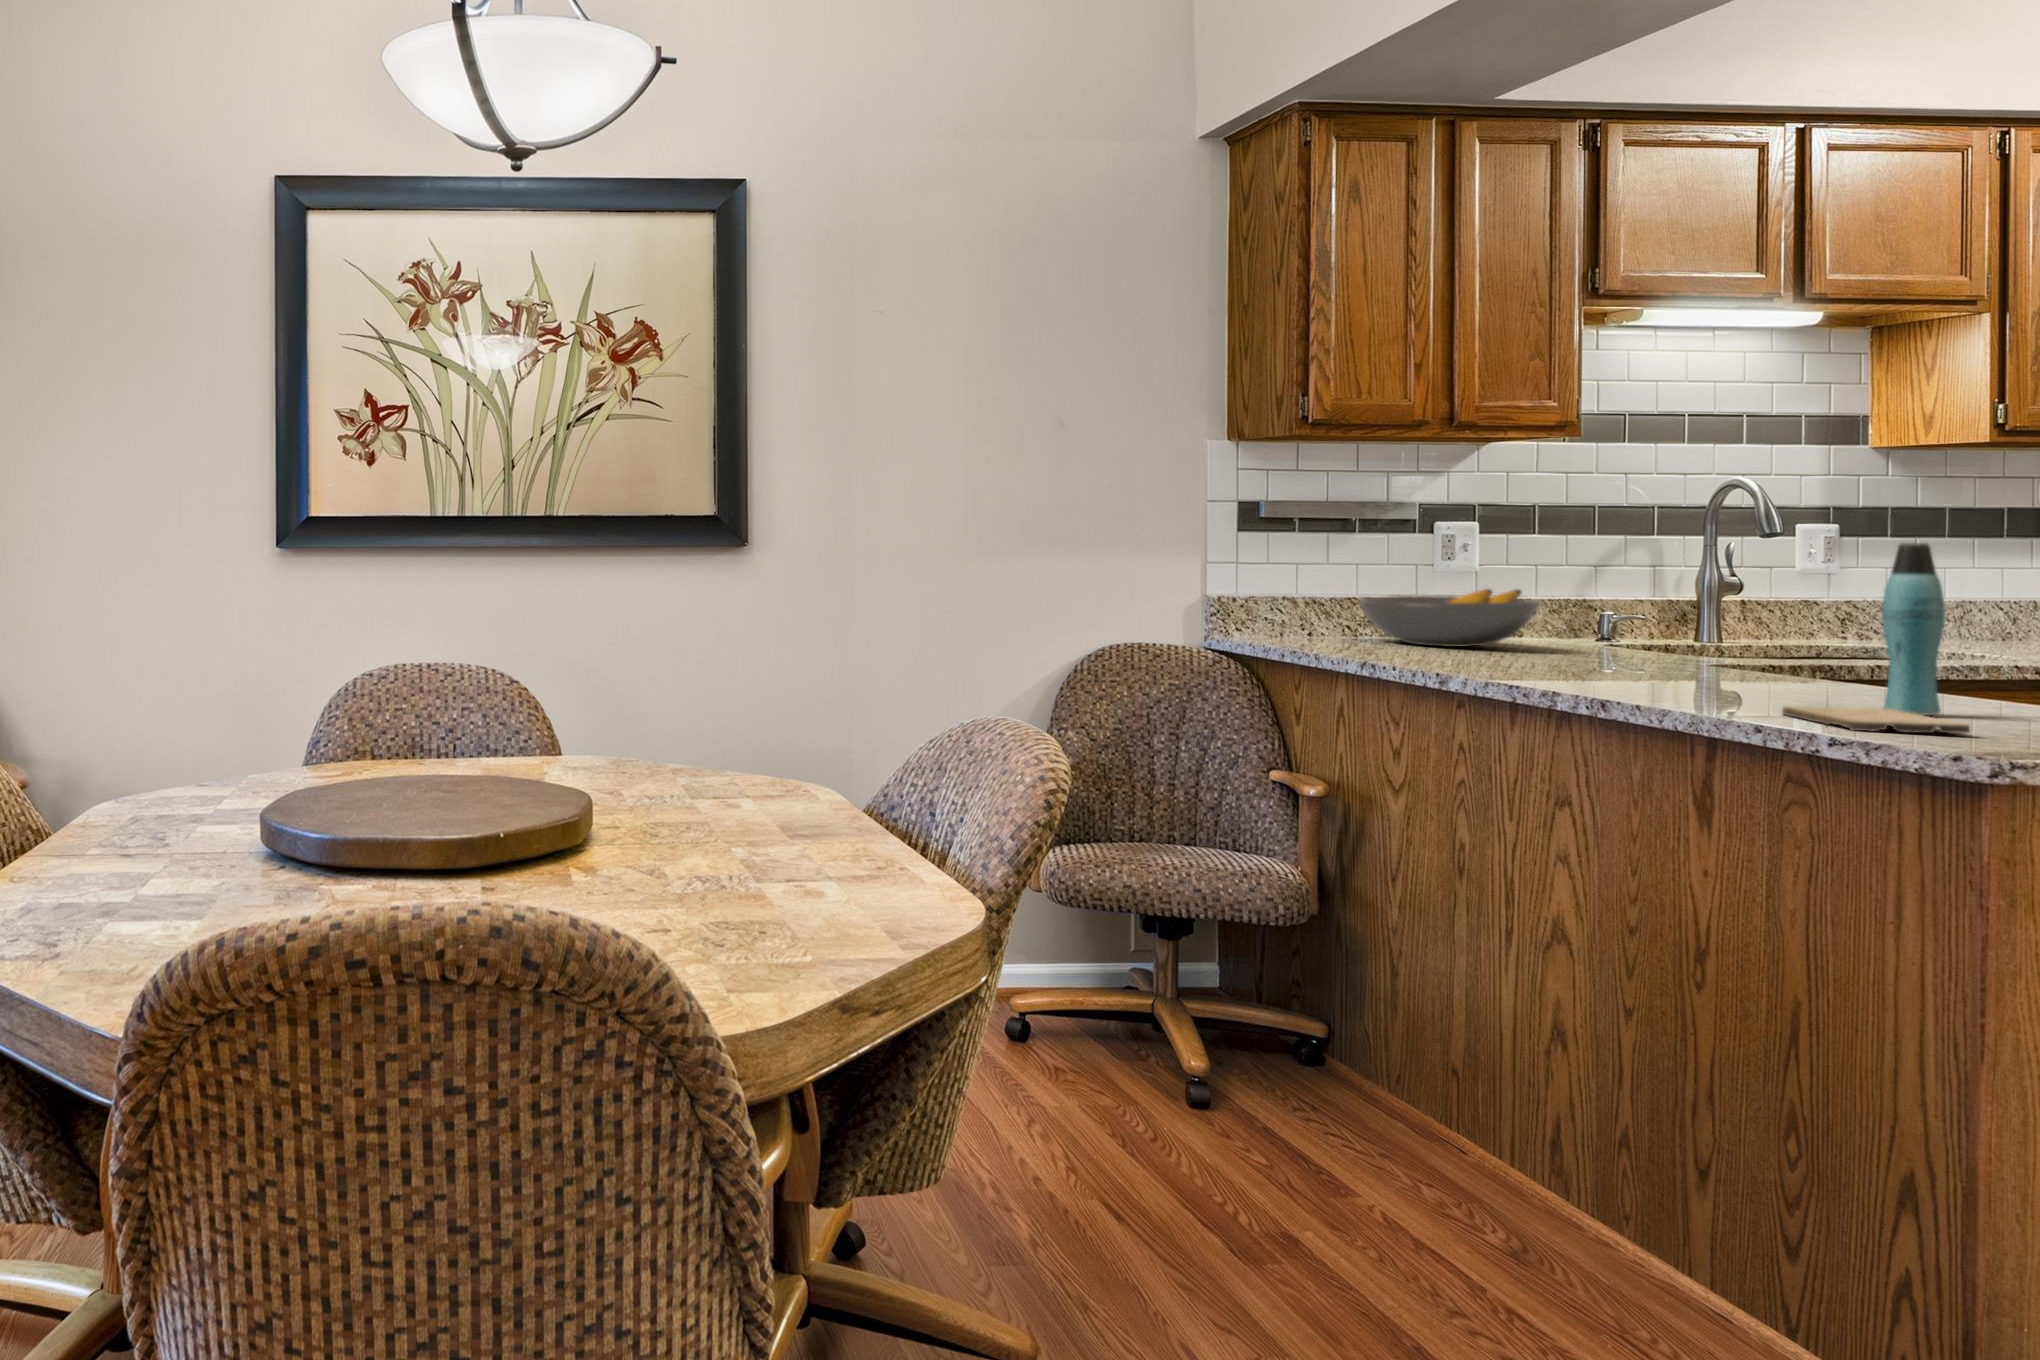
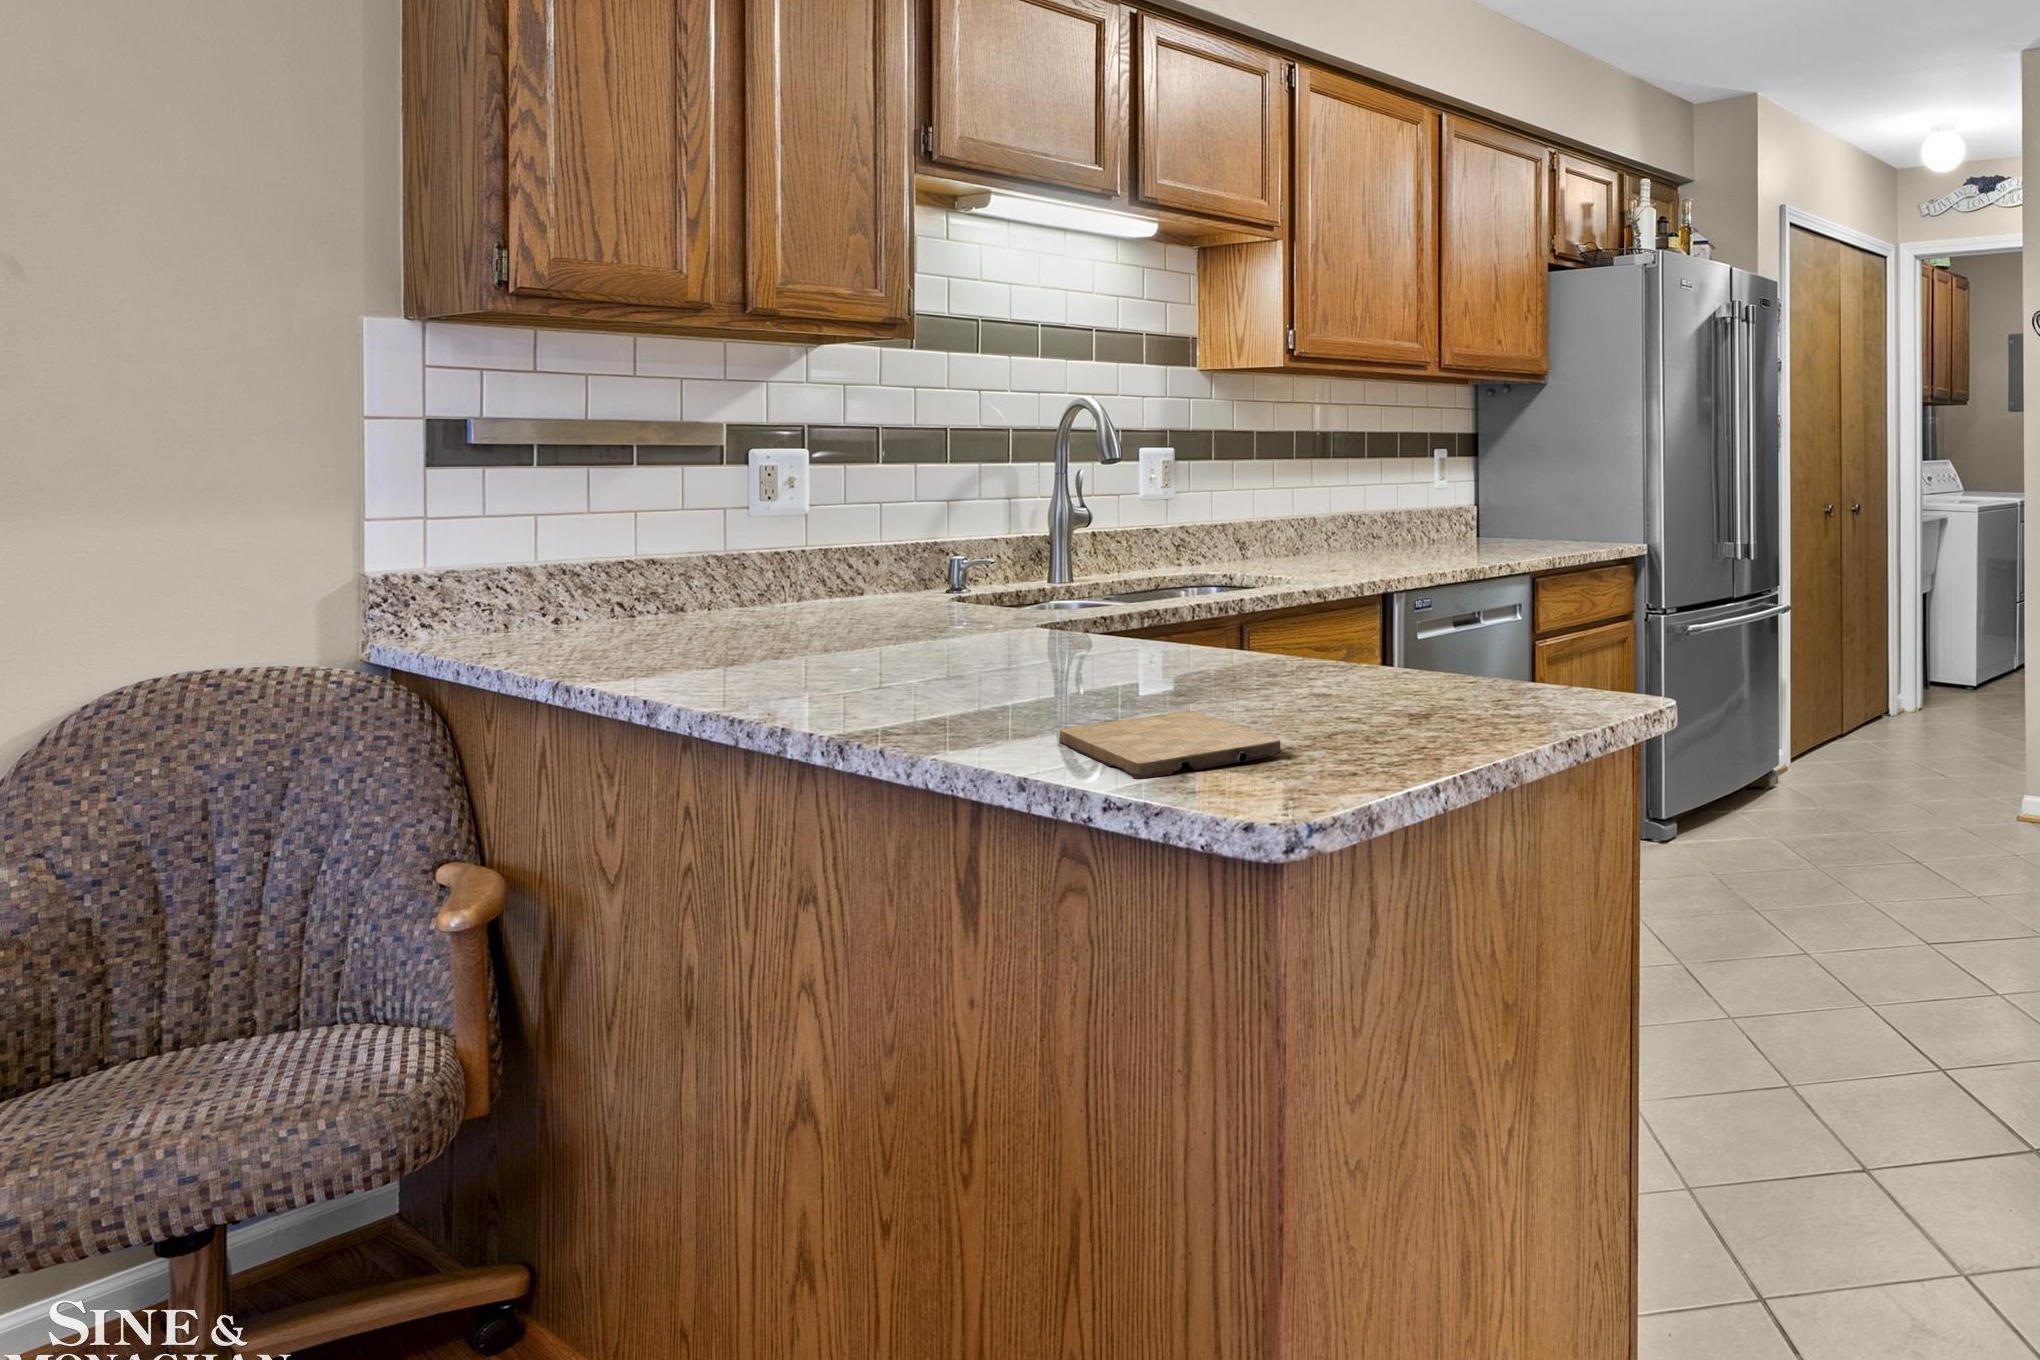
bottle: present [1882,543,1945,715] -> none [1185,466,1251,704]
fruit bowl: present [1359,589,1540,647] -> none [605,538,858,626]

